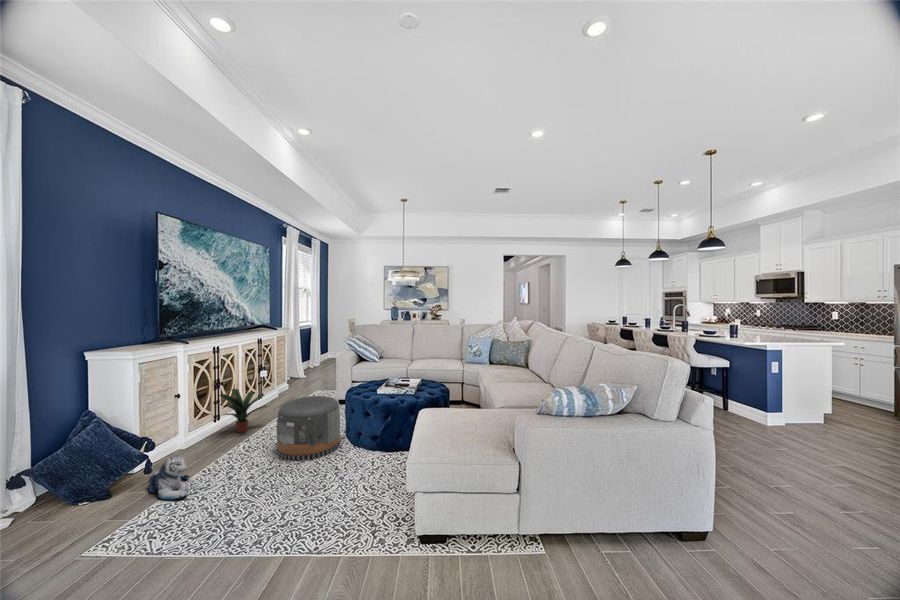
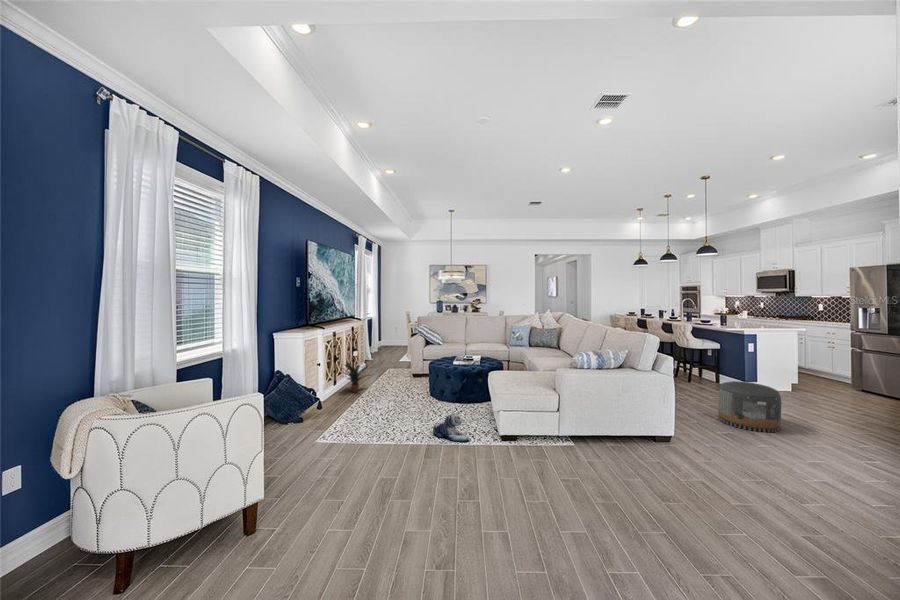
pouf: present [277,396,340,460] -> present [718,381,781,432]
plush toy: present [148,456,189,500] -> present [433,413,470,442]

